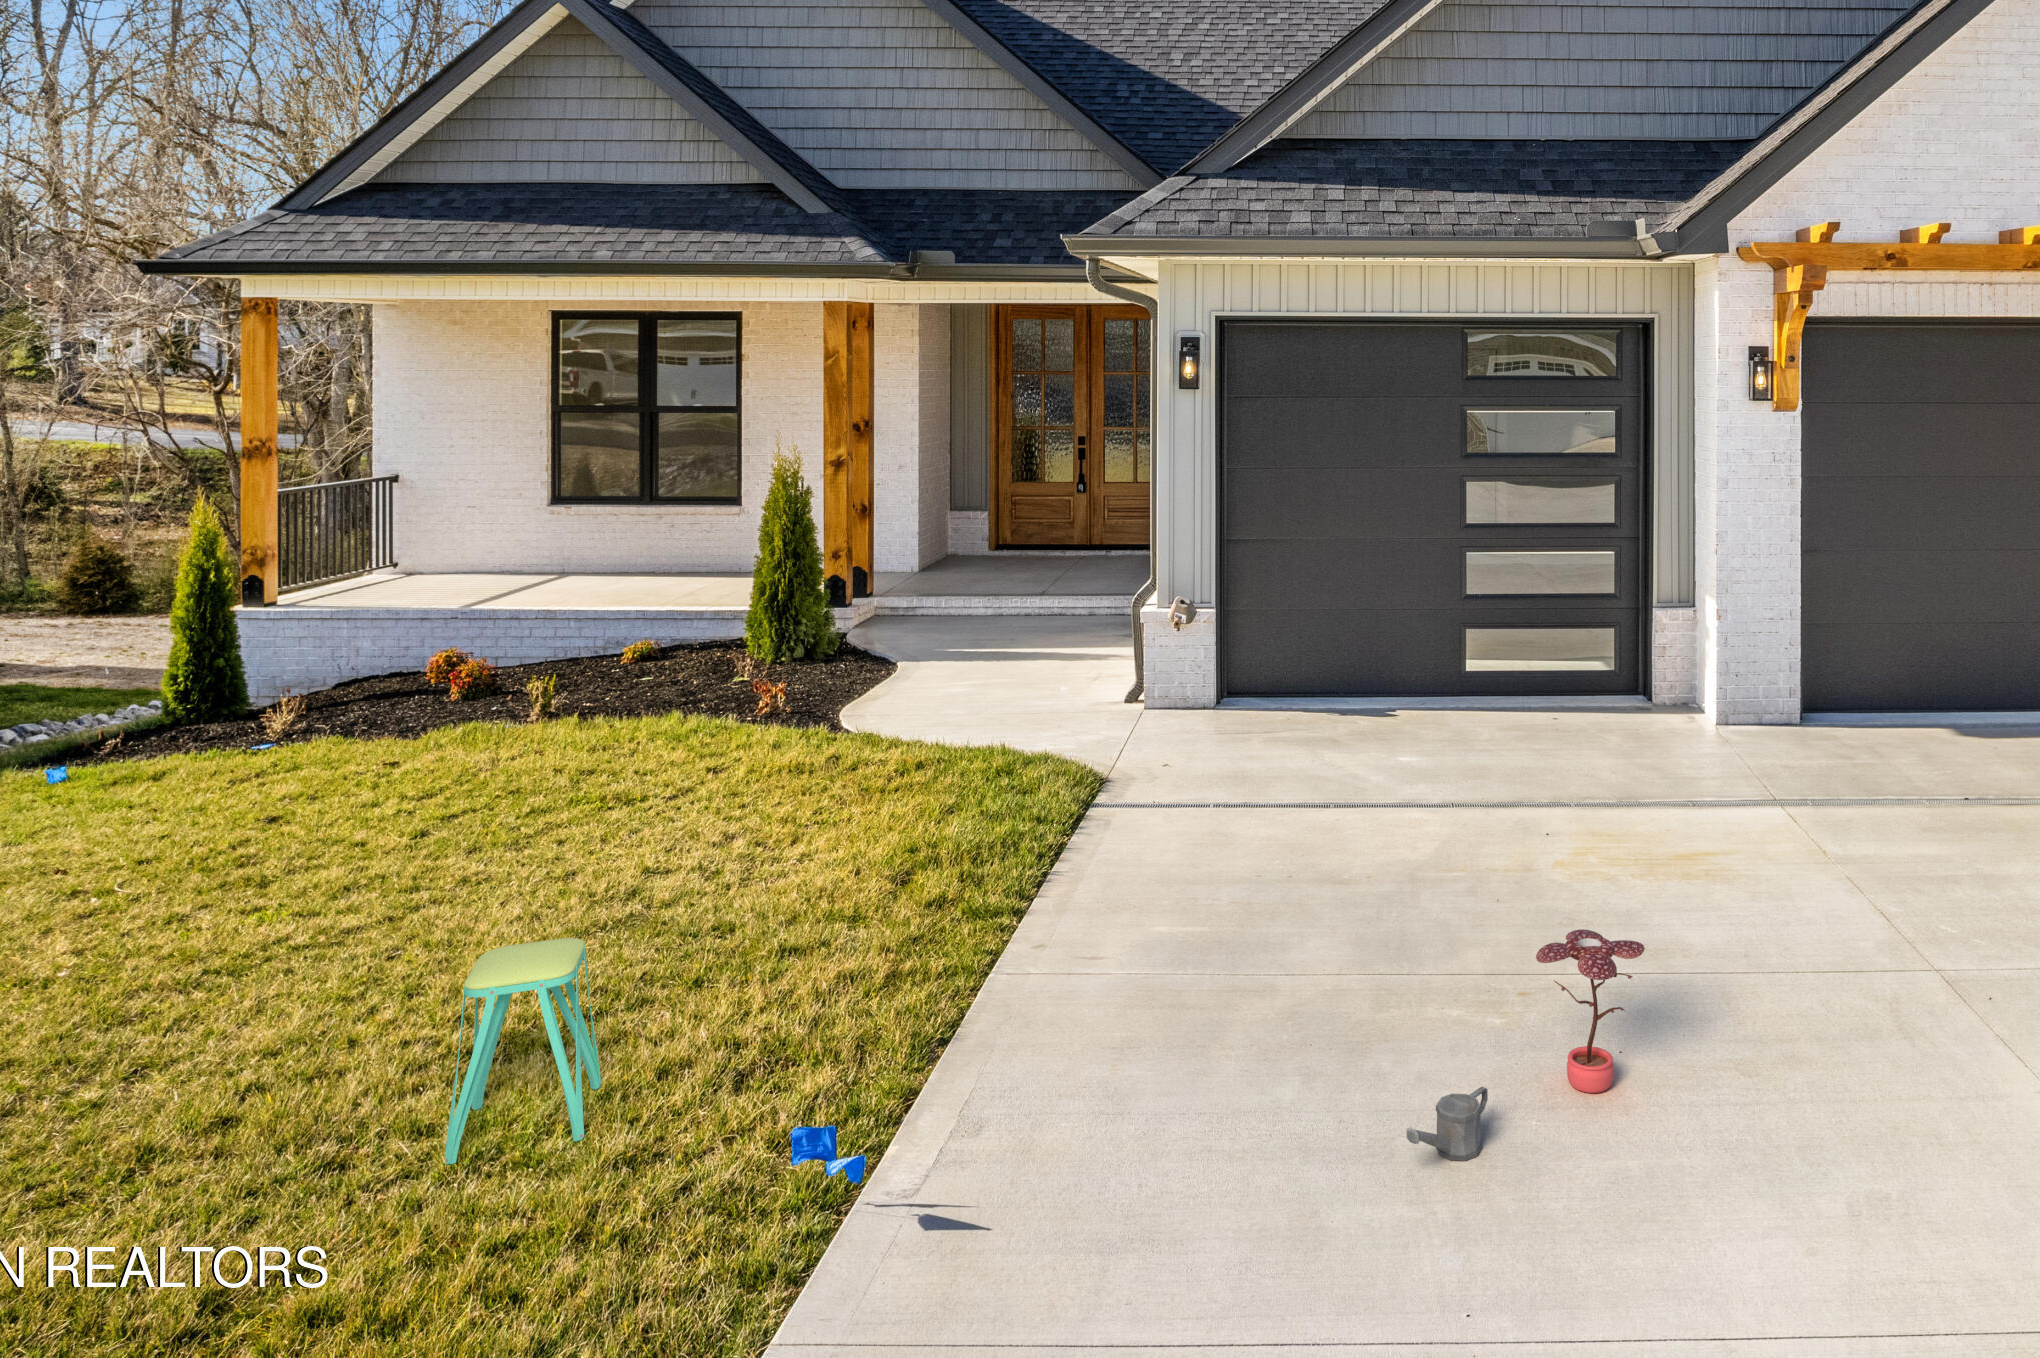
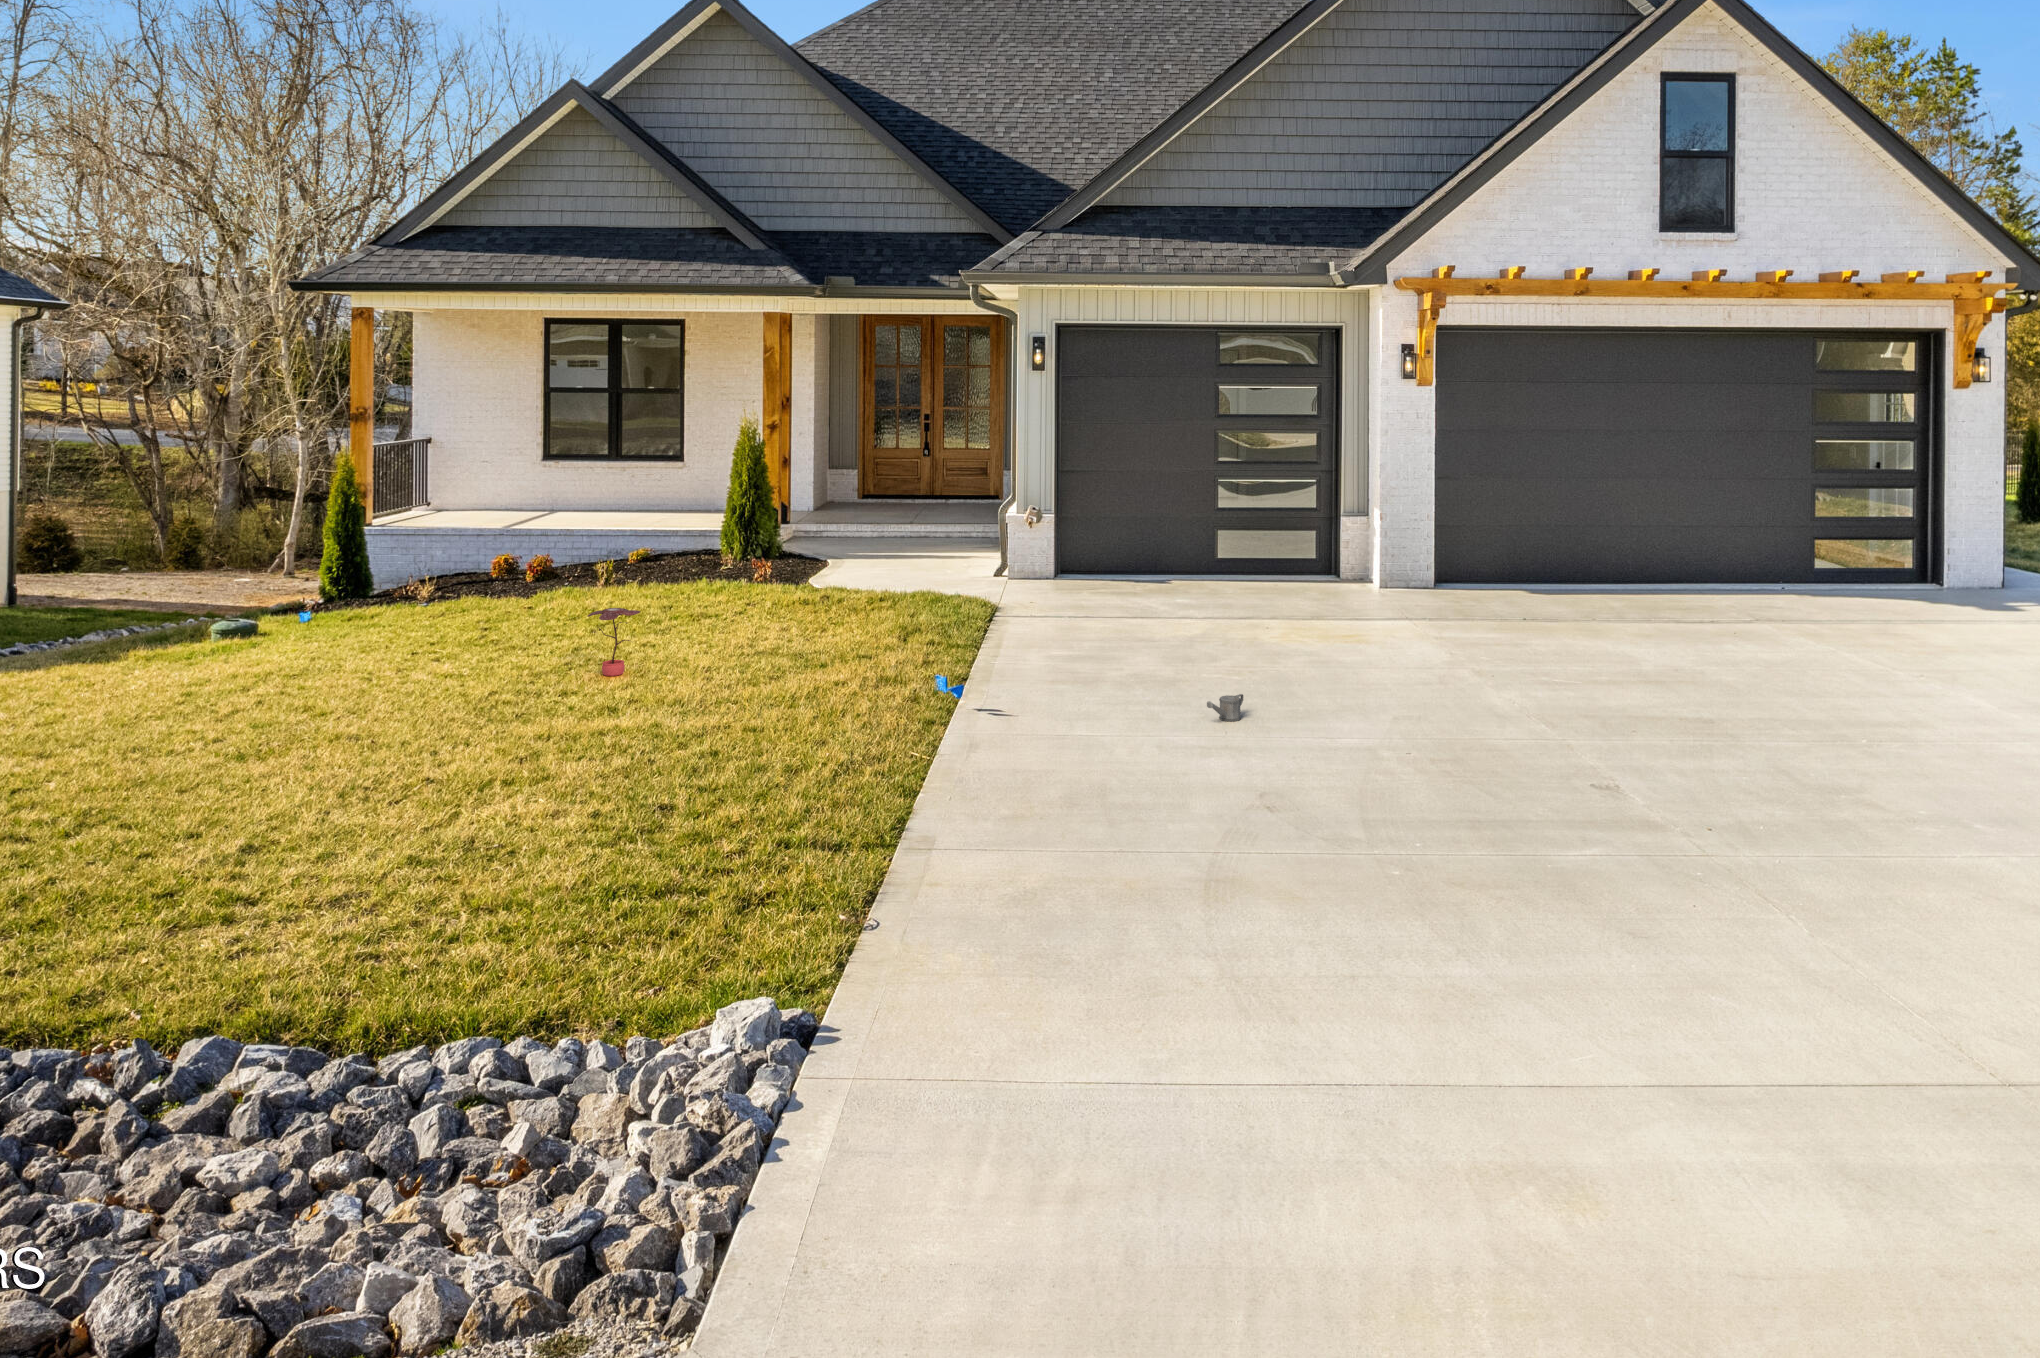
potted plant: present [1536,929,1645,1093] -> present [587,608,640,676]
stool: present [445,938,601,1164] -> none [759,622,822,713]

